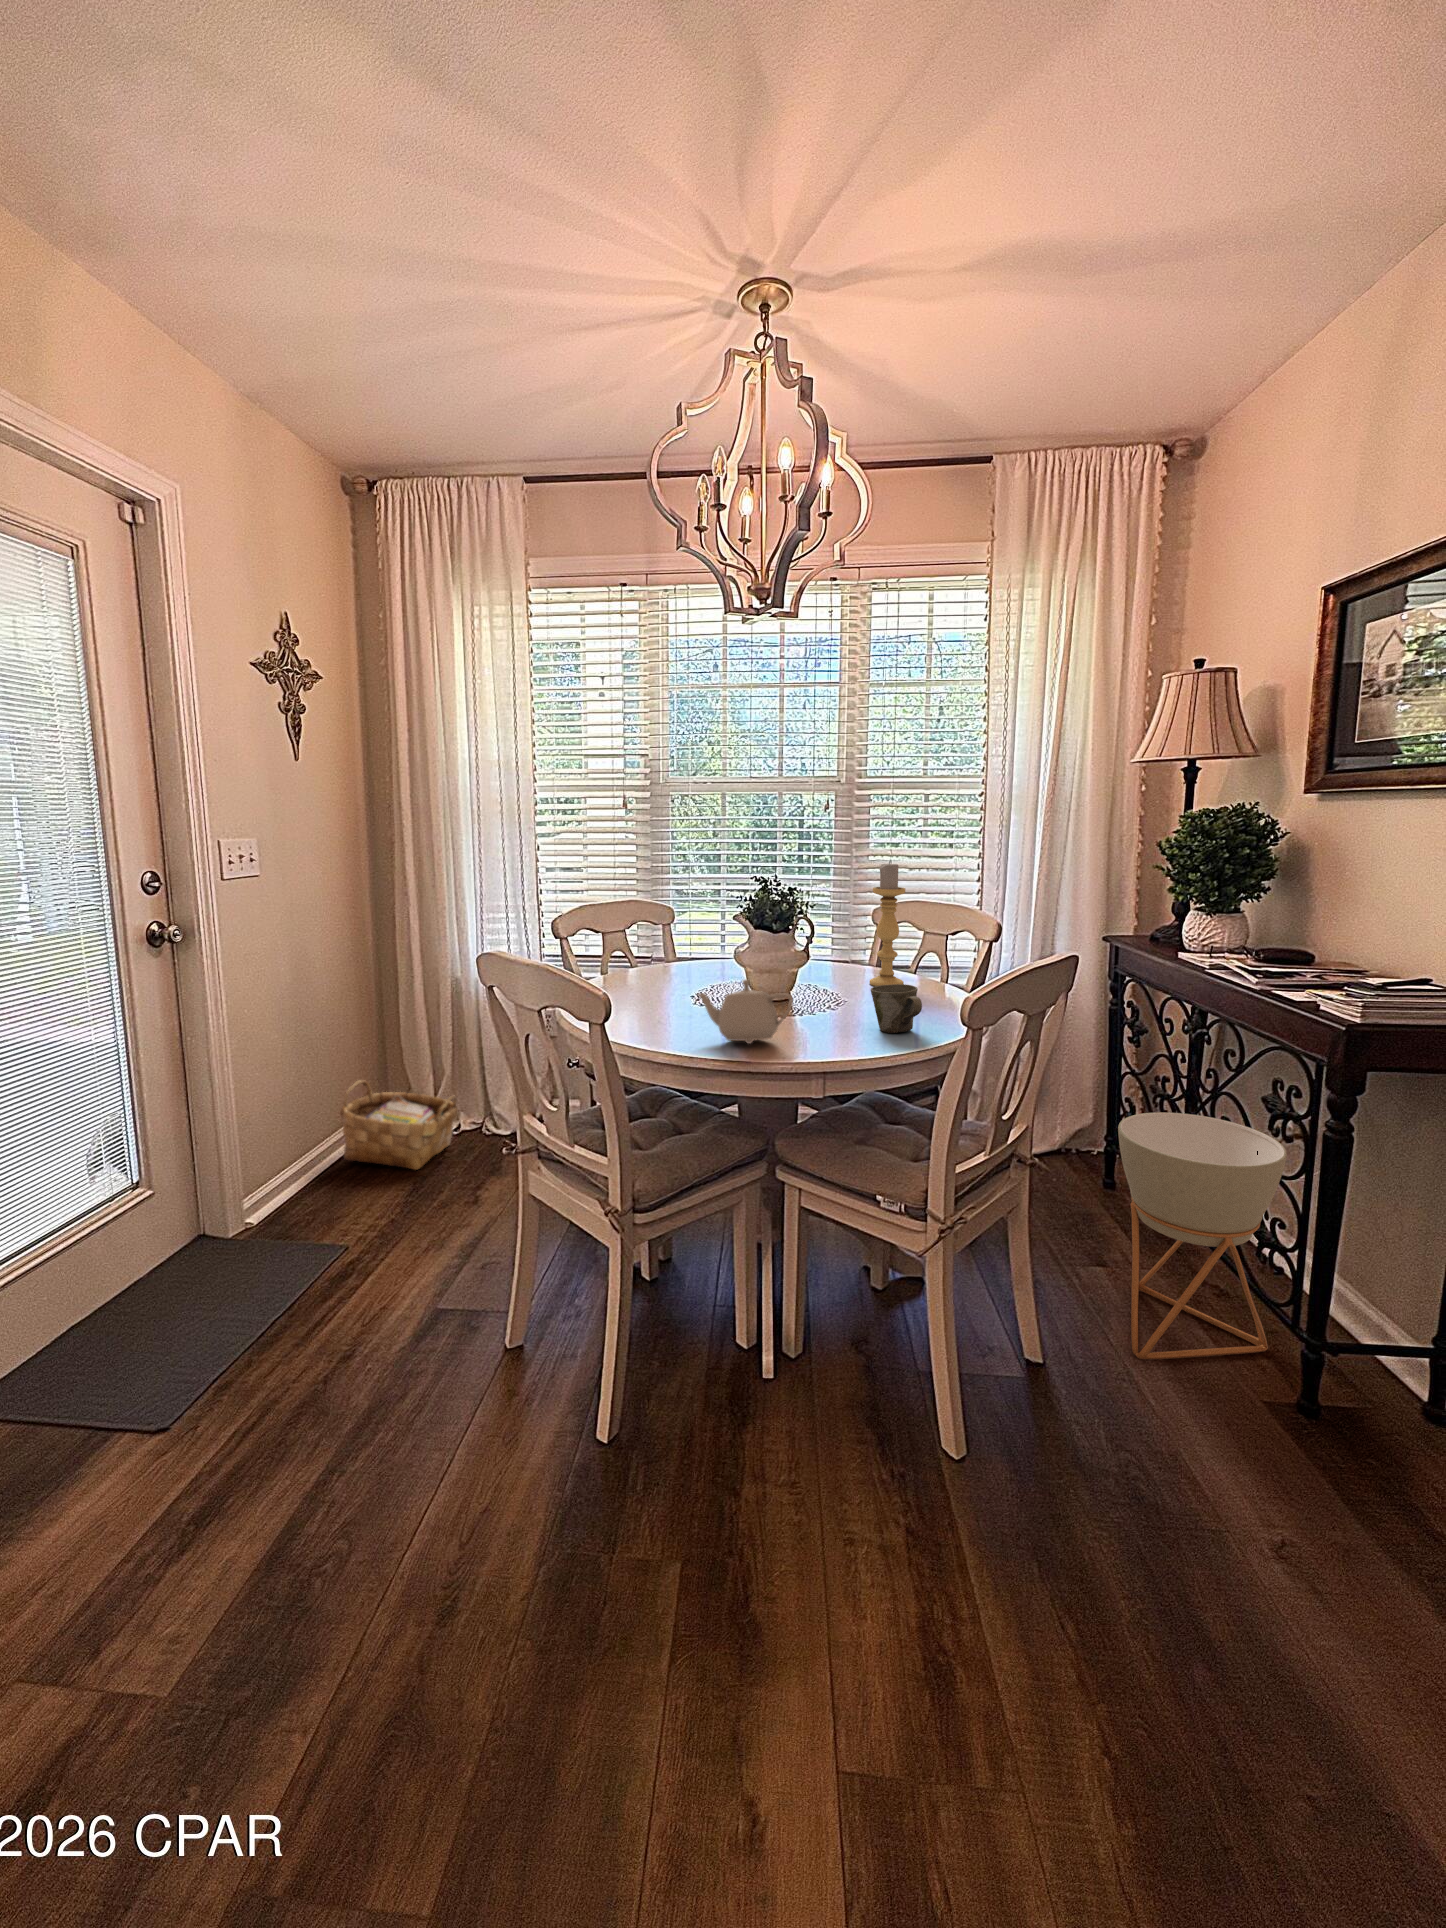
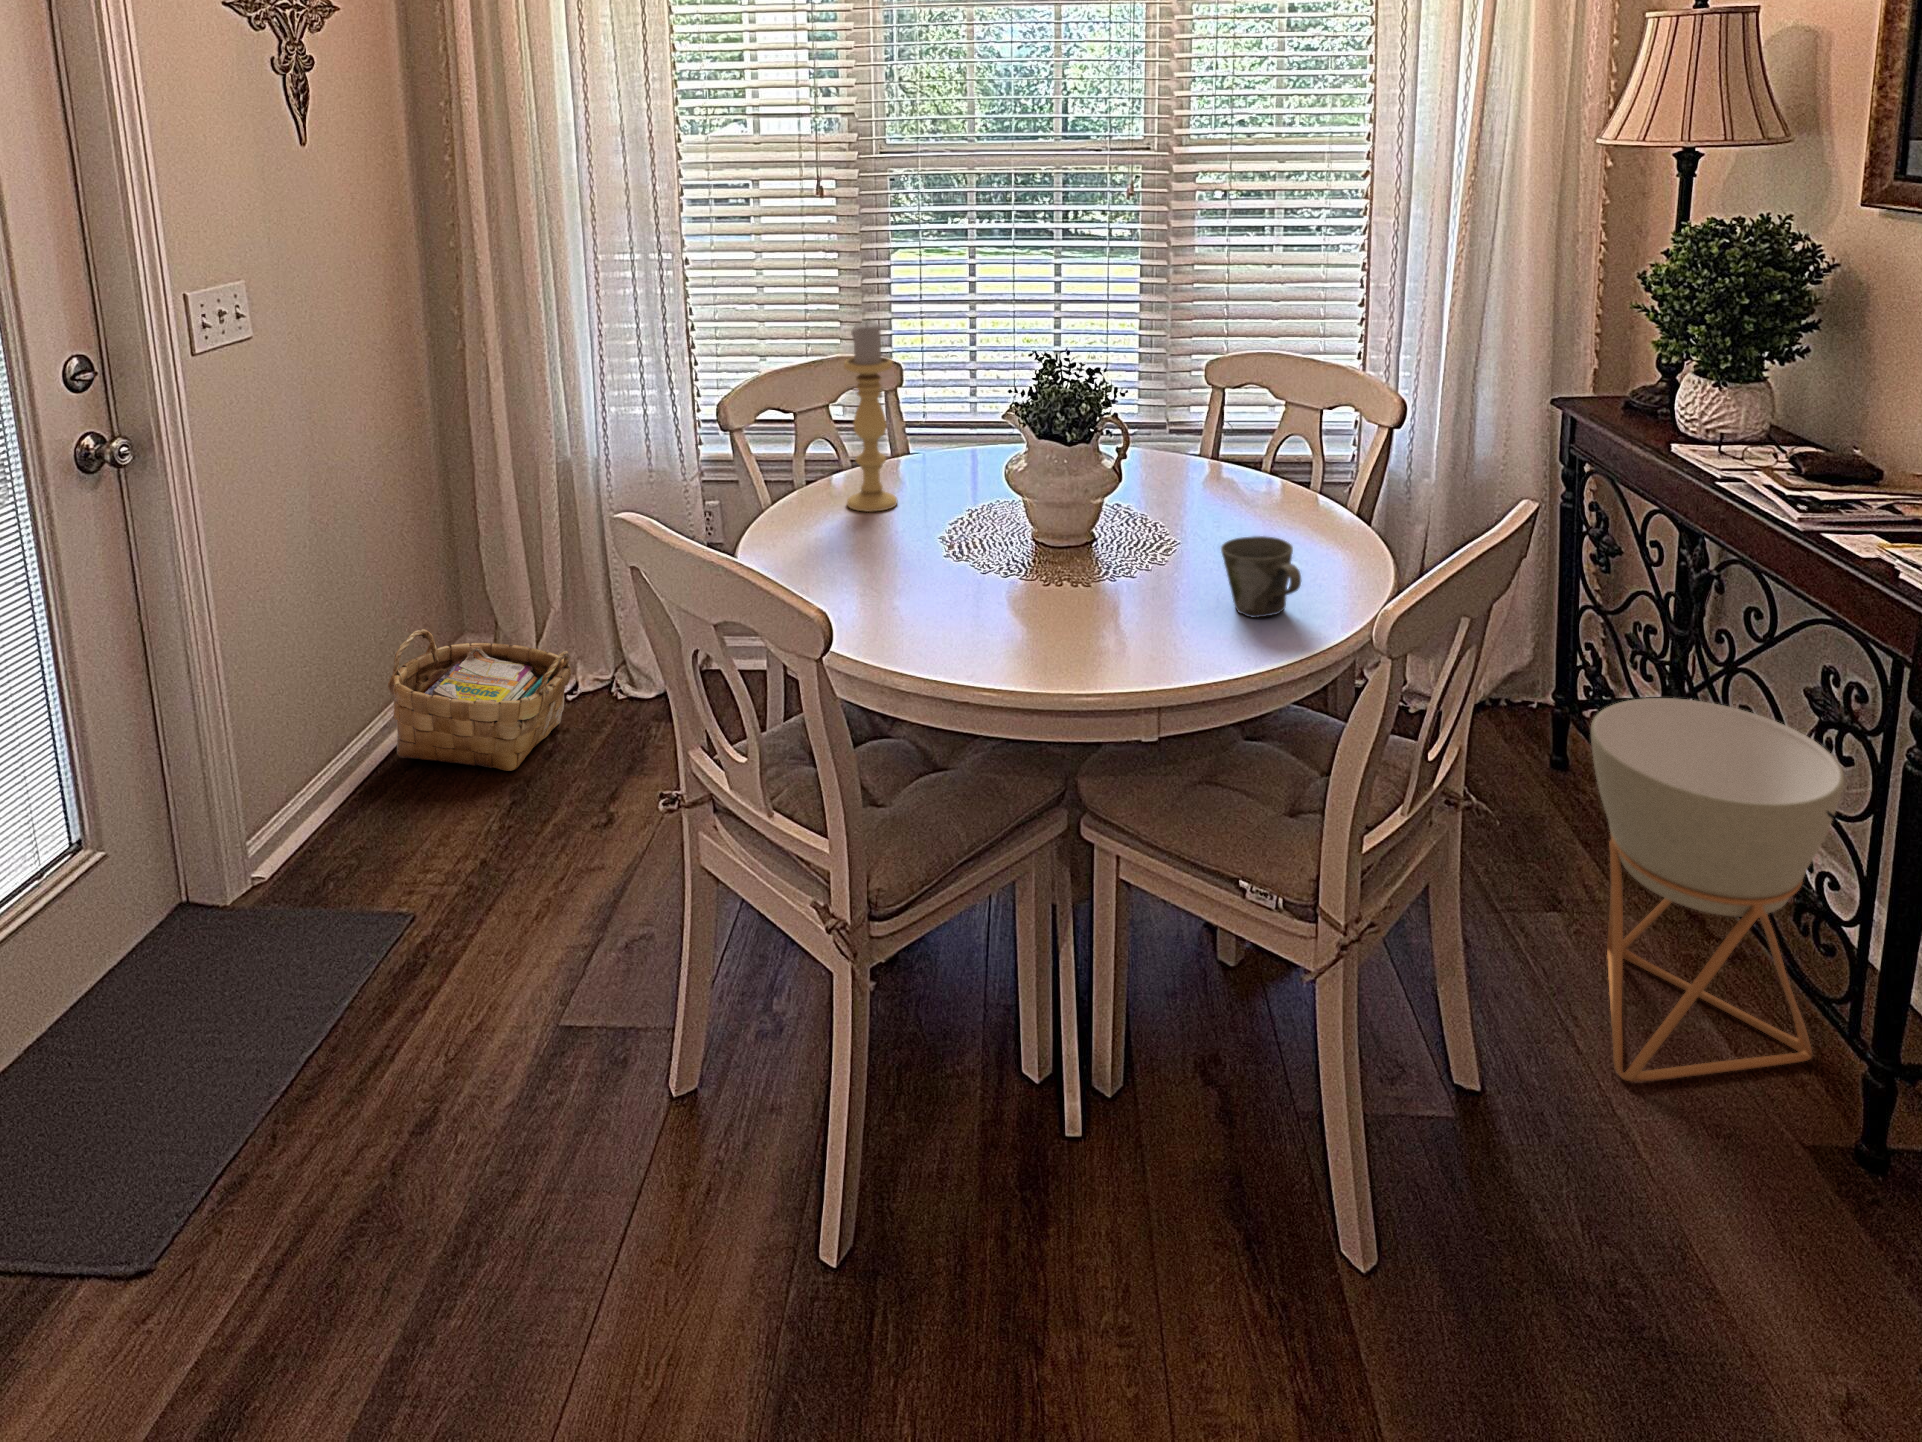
candle holder: present [870,861,905,986] -> present [844,323,898,512]
teapot: present [698,979,793,1044] -> none [954,549,1106,649]

